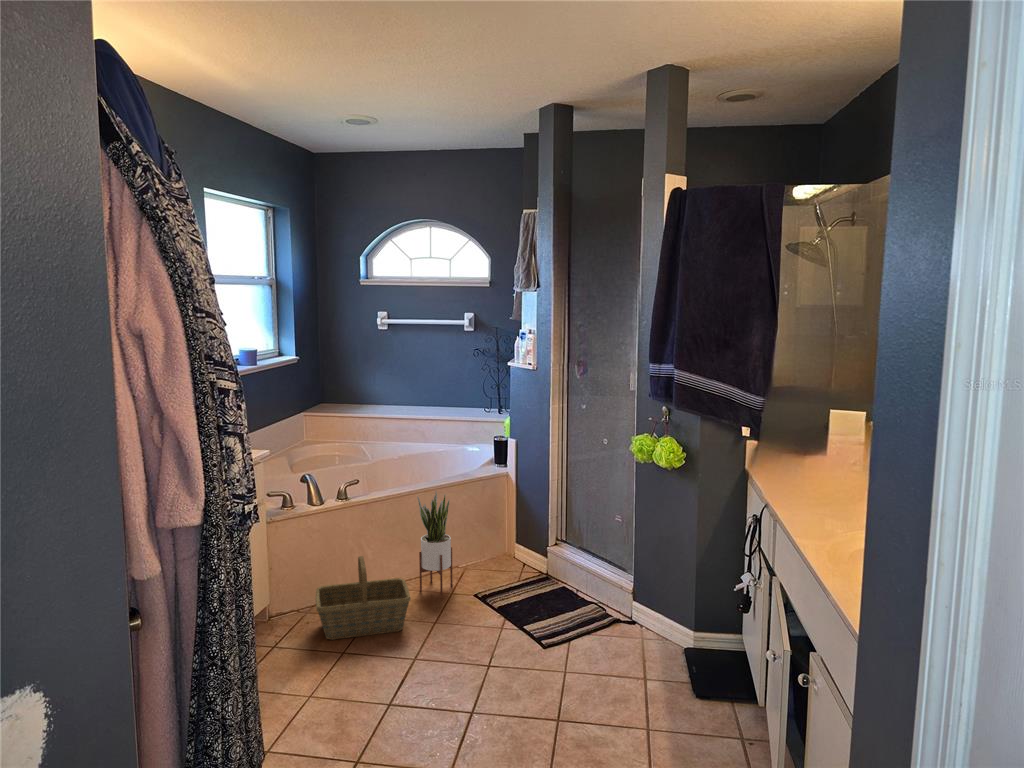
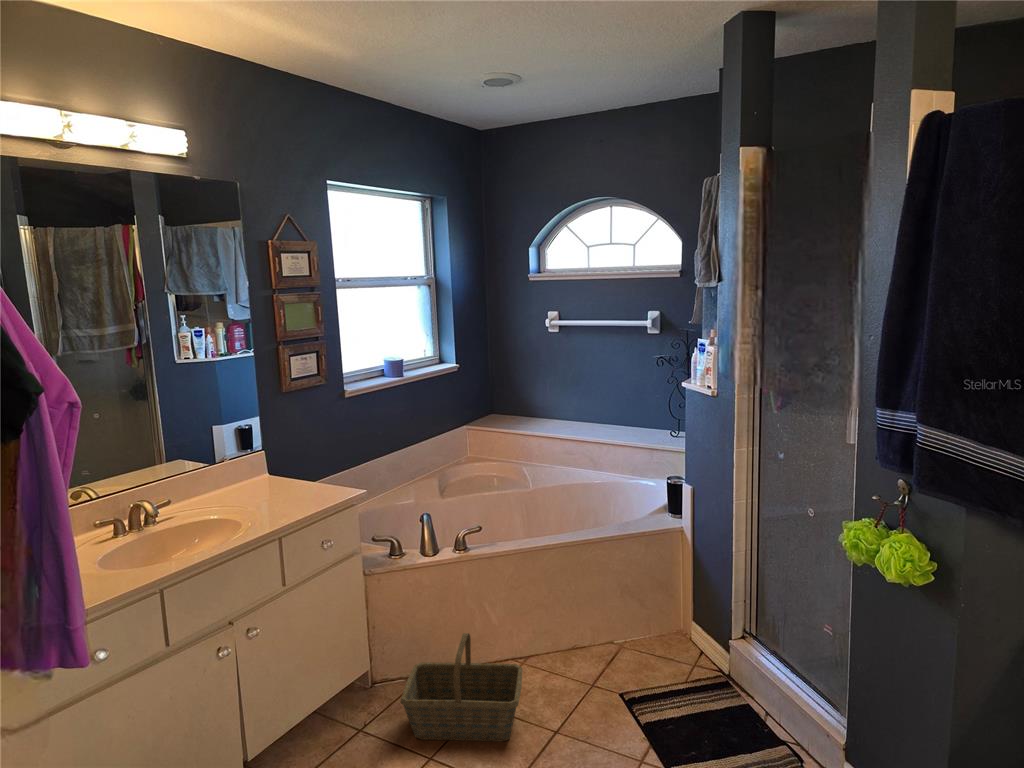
potted plant: present [417,491,453,594] -> none [545,551,596,686]

